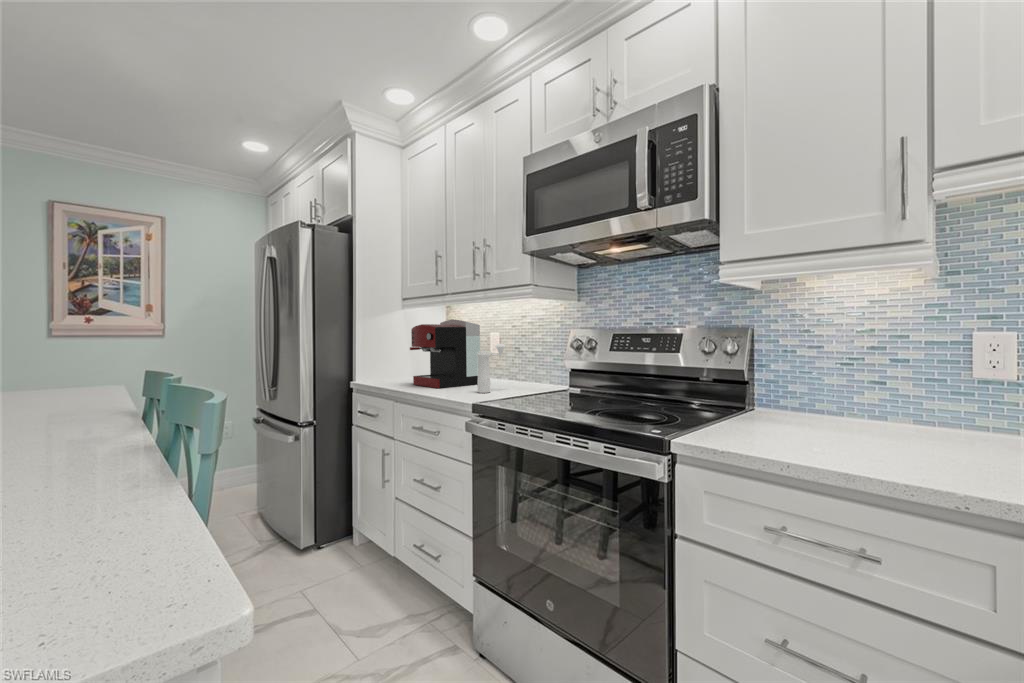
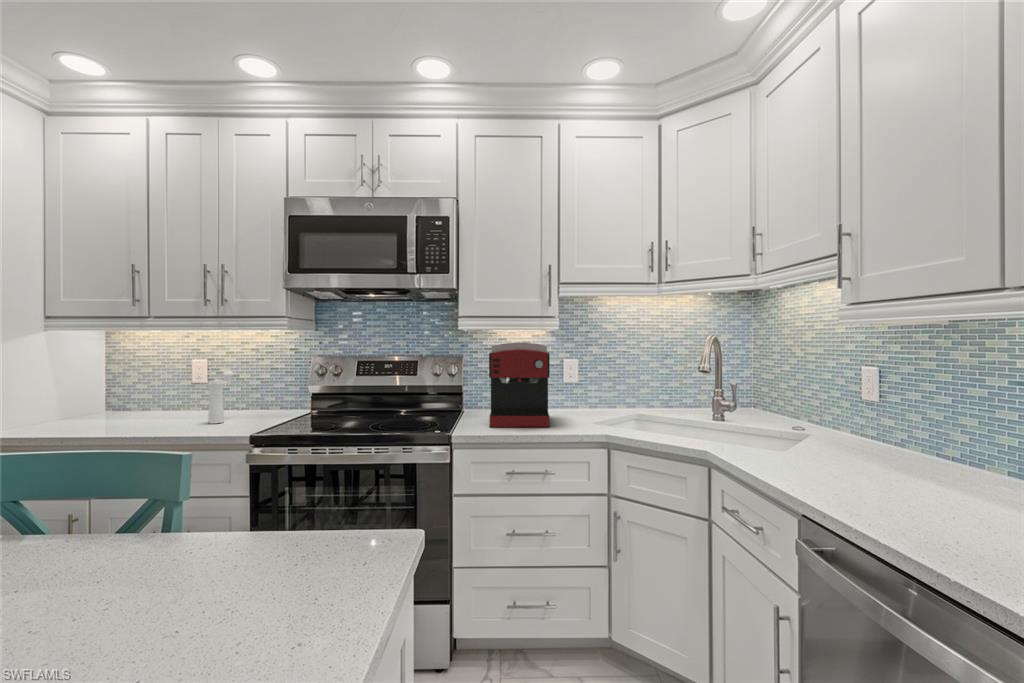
coffee maker: present [410,319,480,388] -> present [489,342,550,427]

